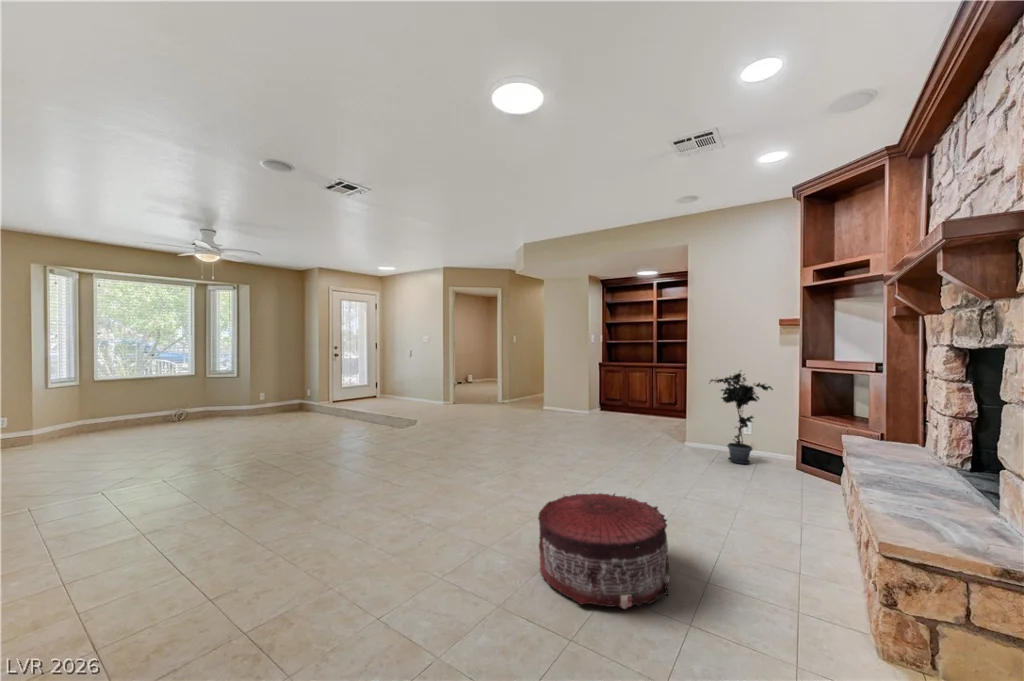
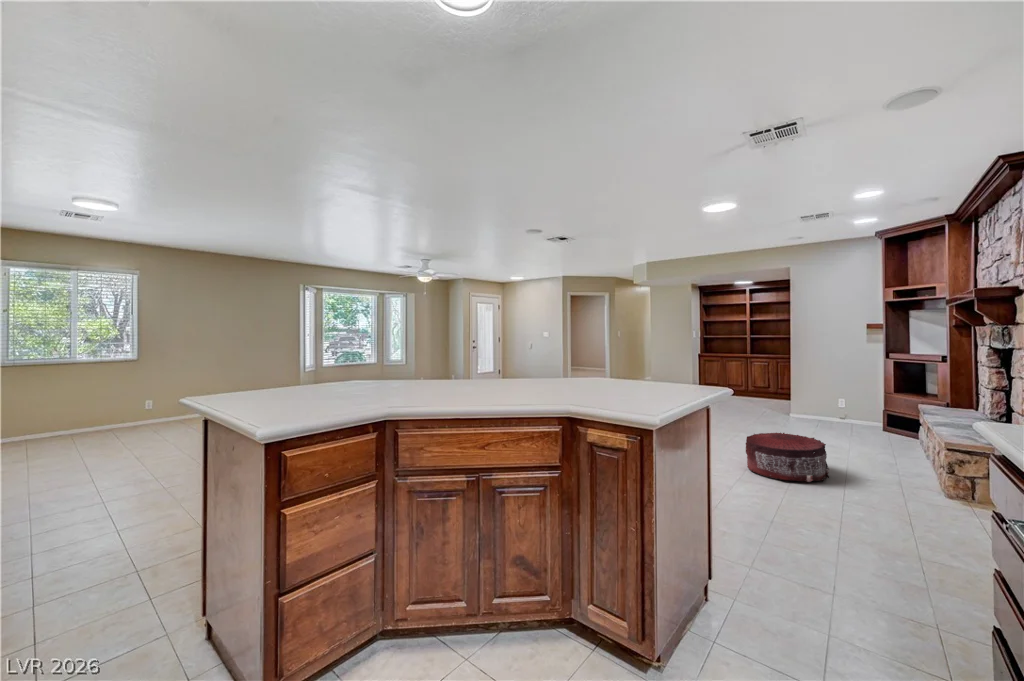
potted plant: present [709,371,773,464] -> none [813,361,865,427]

